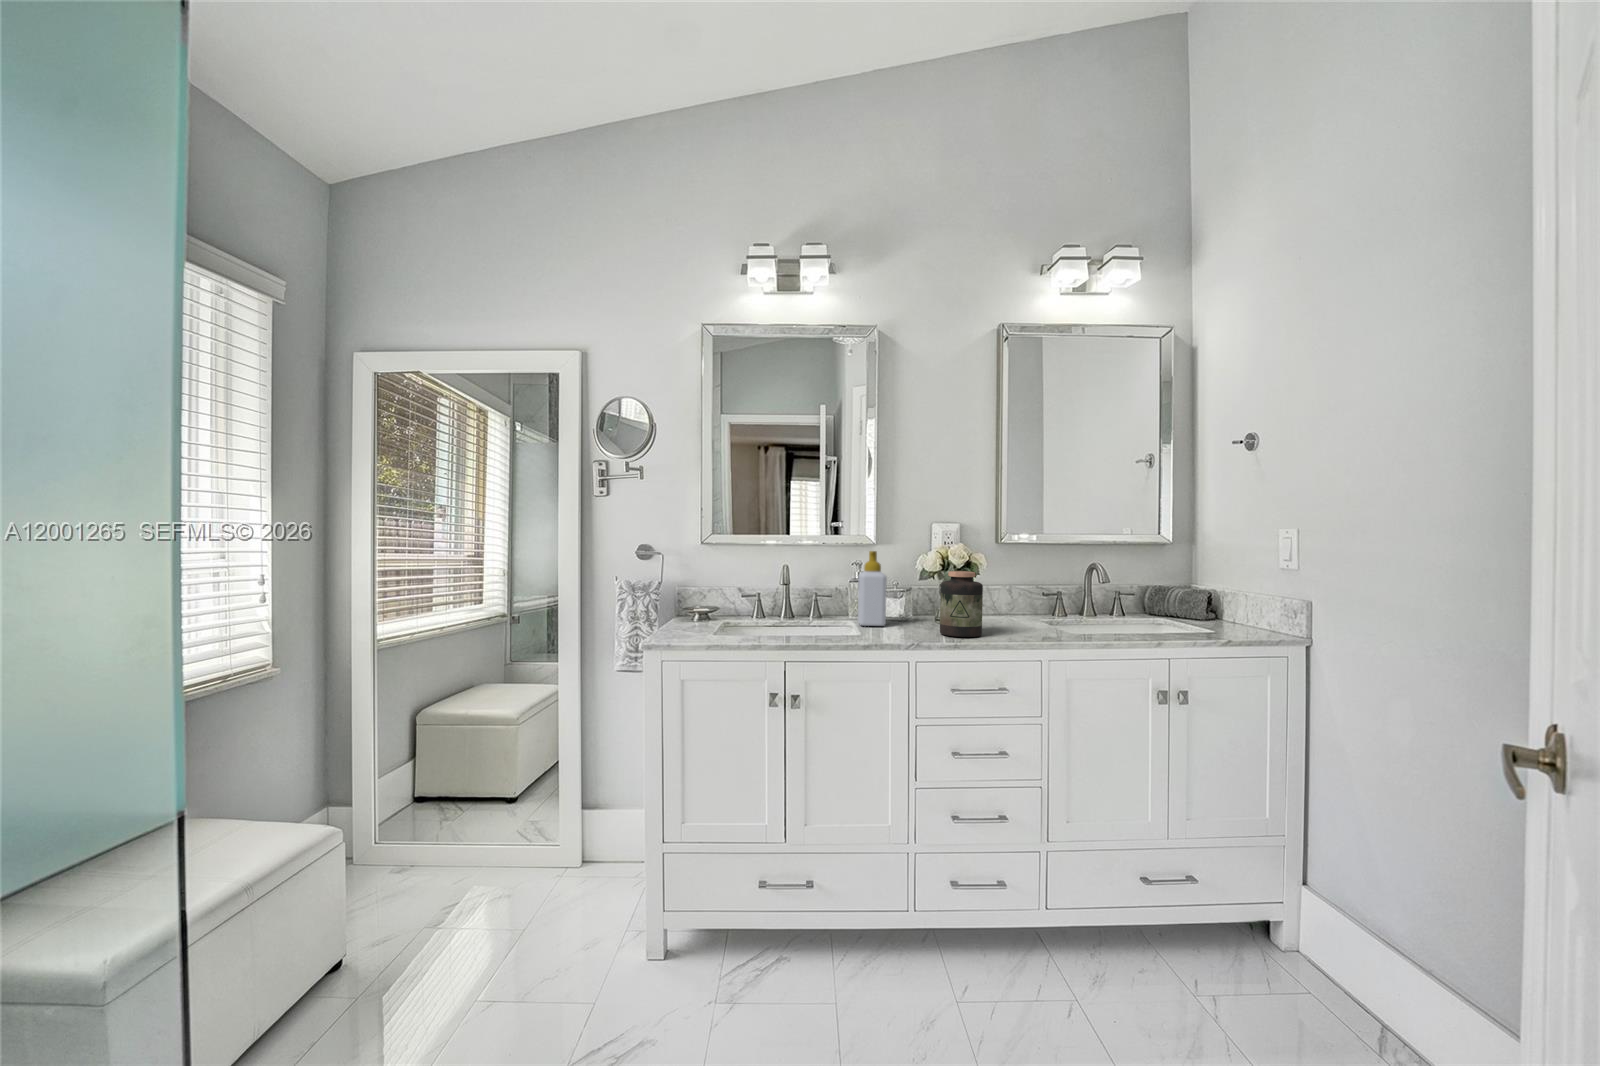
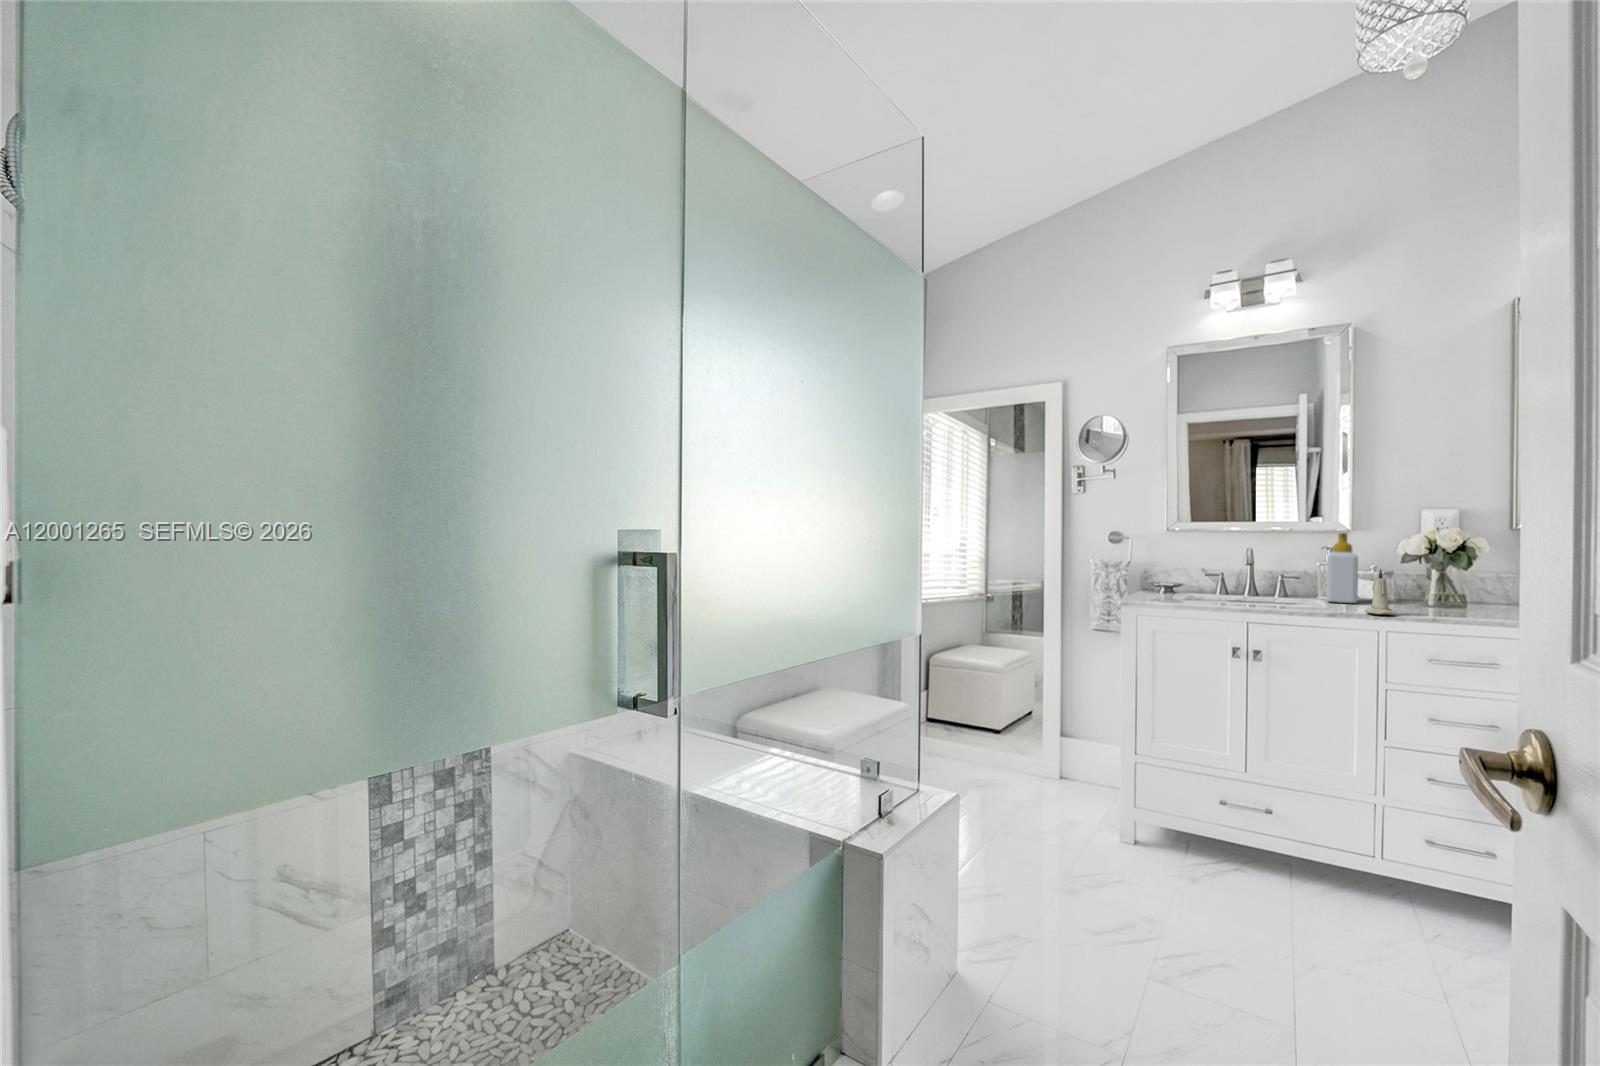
jar: present [940,571,983,637] -> none [1419,551,1475,615]
candle: none [899,592,926,642] -> present [1364,569,1396,615]

